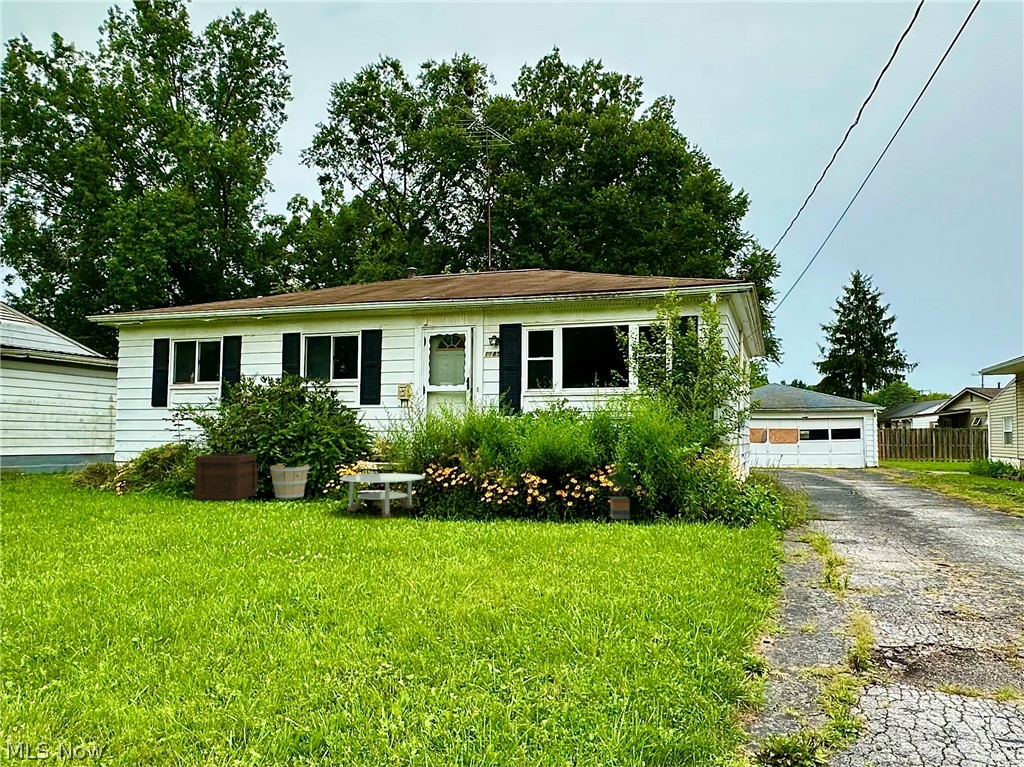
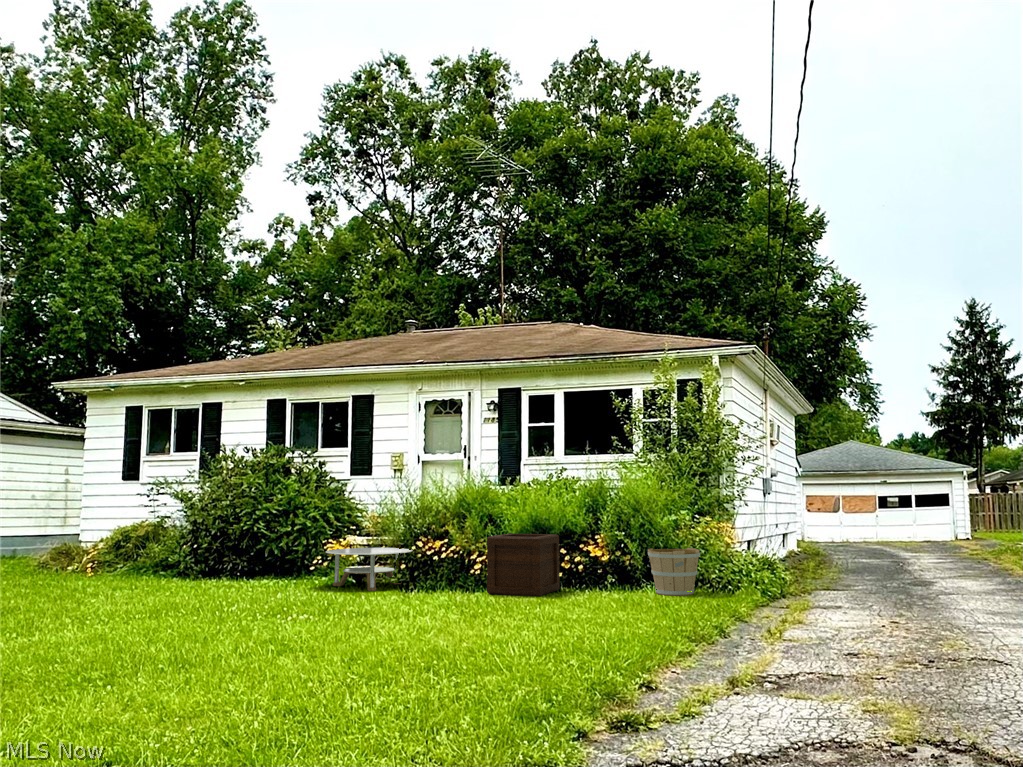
wooden crate: present [194,454,258,500] -> present [487,534,560,596]
wooden bucket: present [270,464,309,499] -> present [648,548,700,596]
potted tree: present [606,473,636,519] -> none [595,544,627,593]

